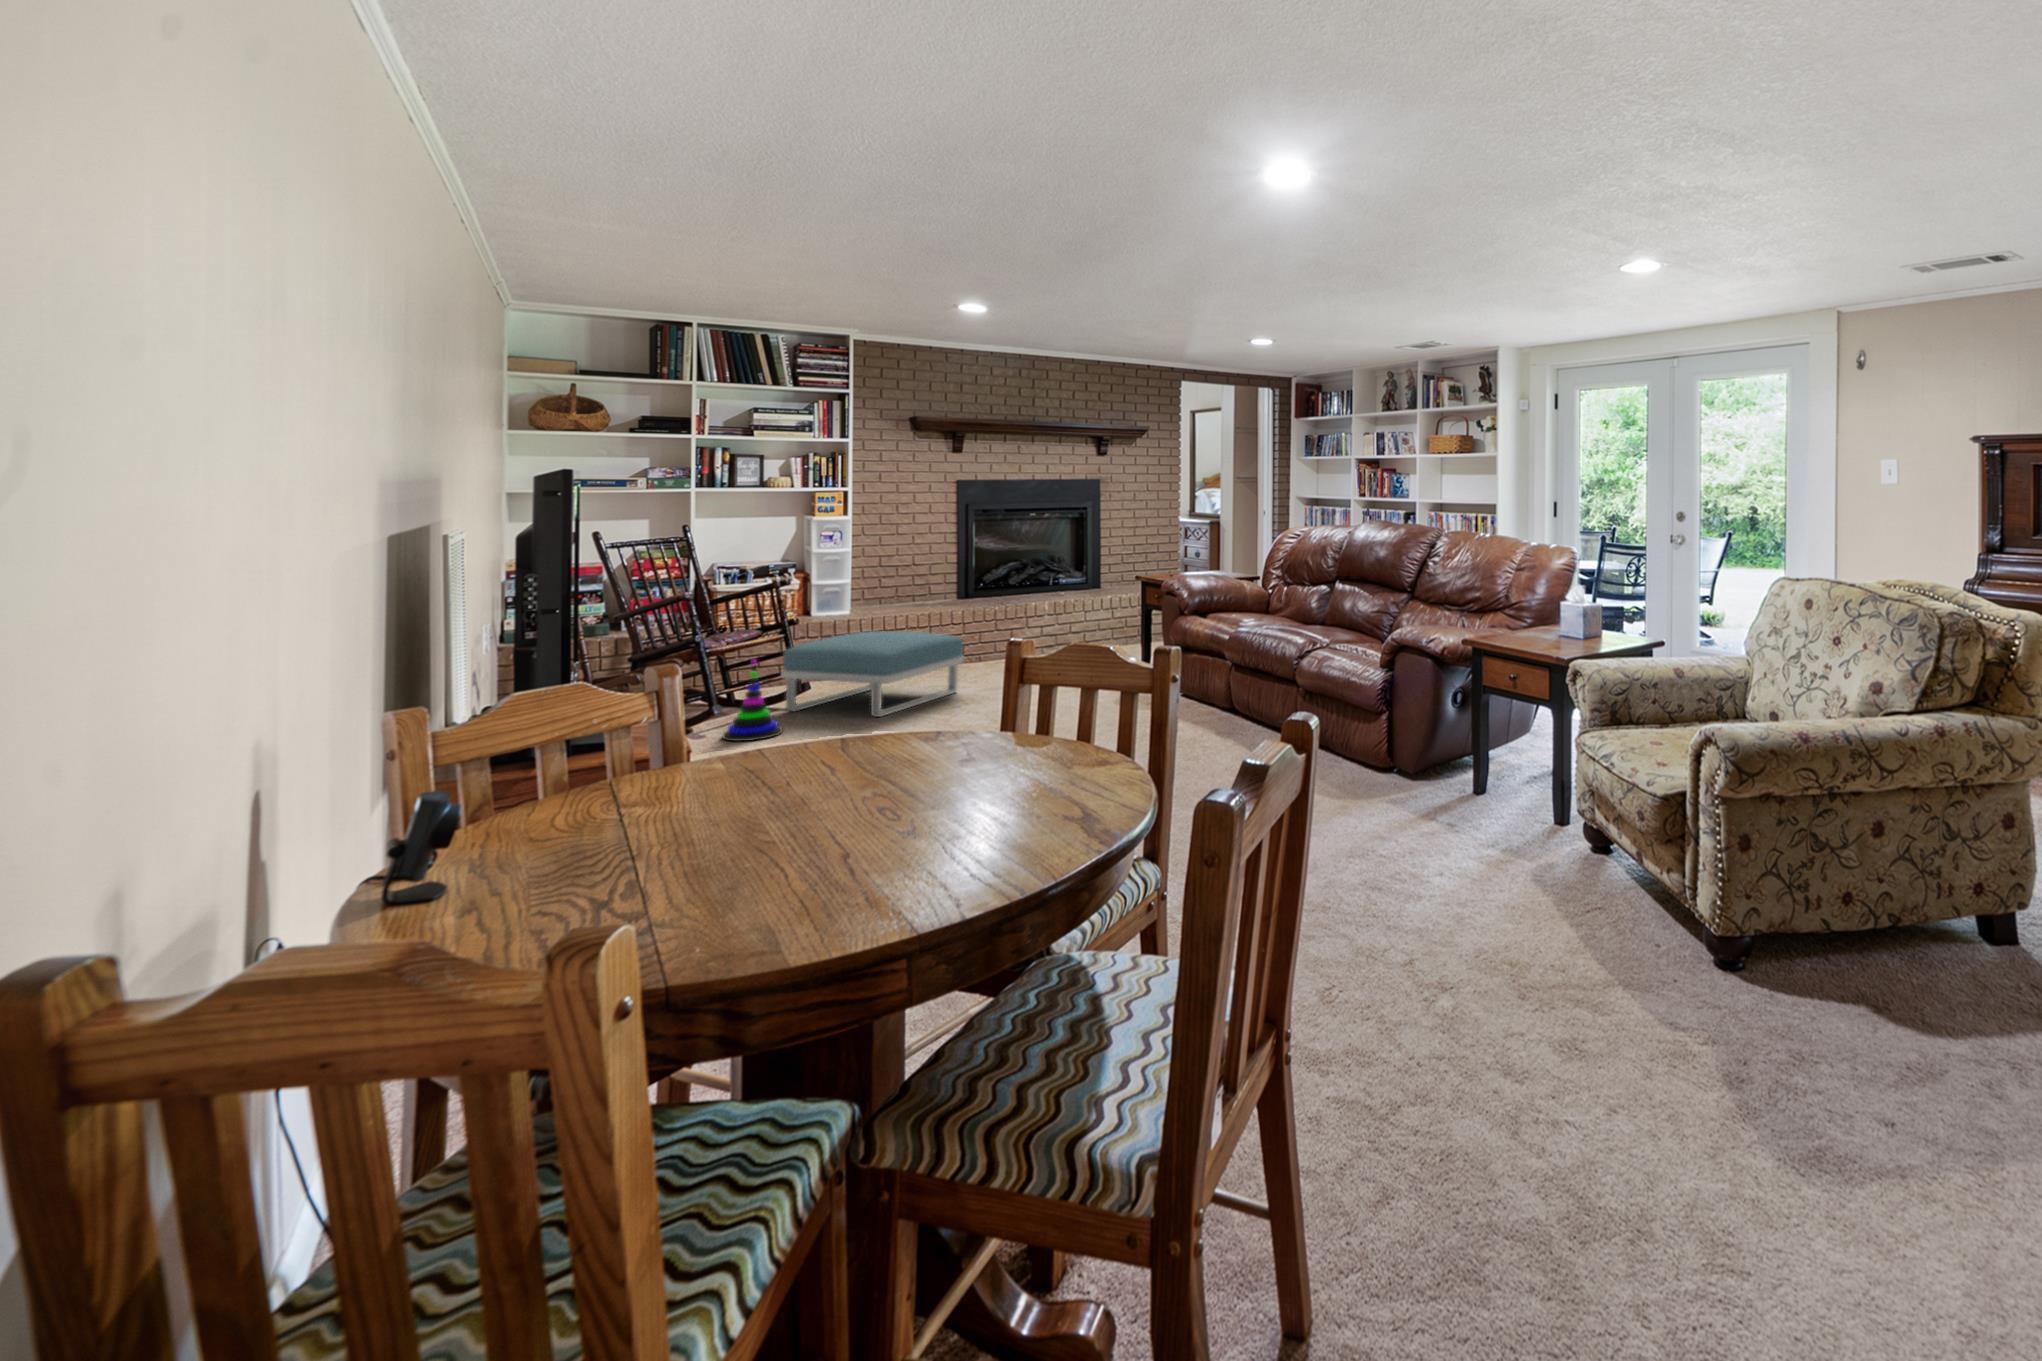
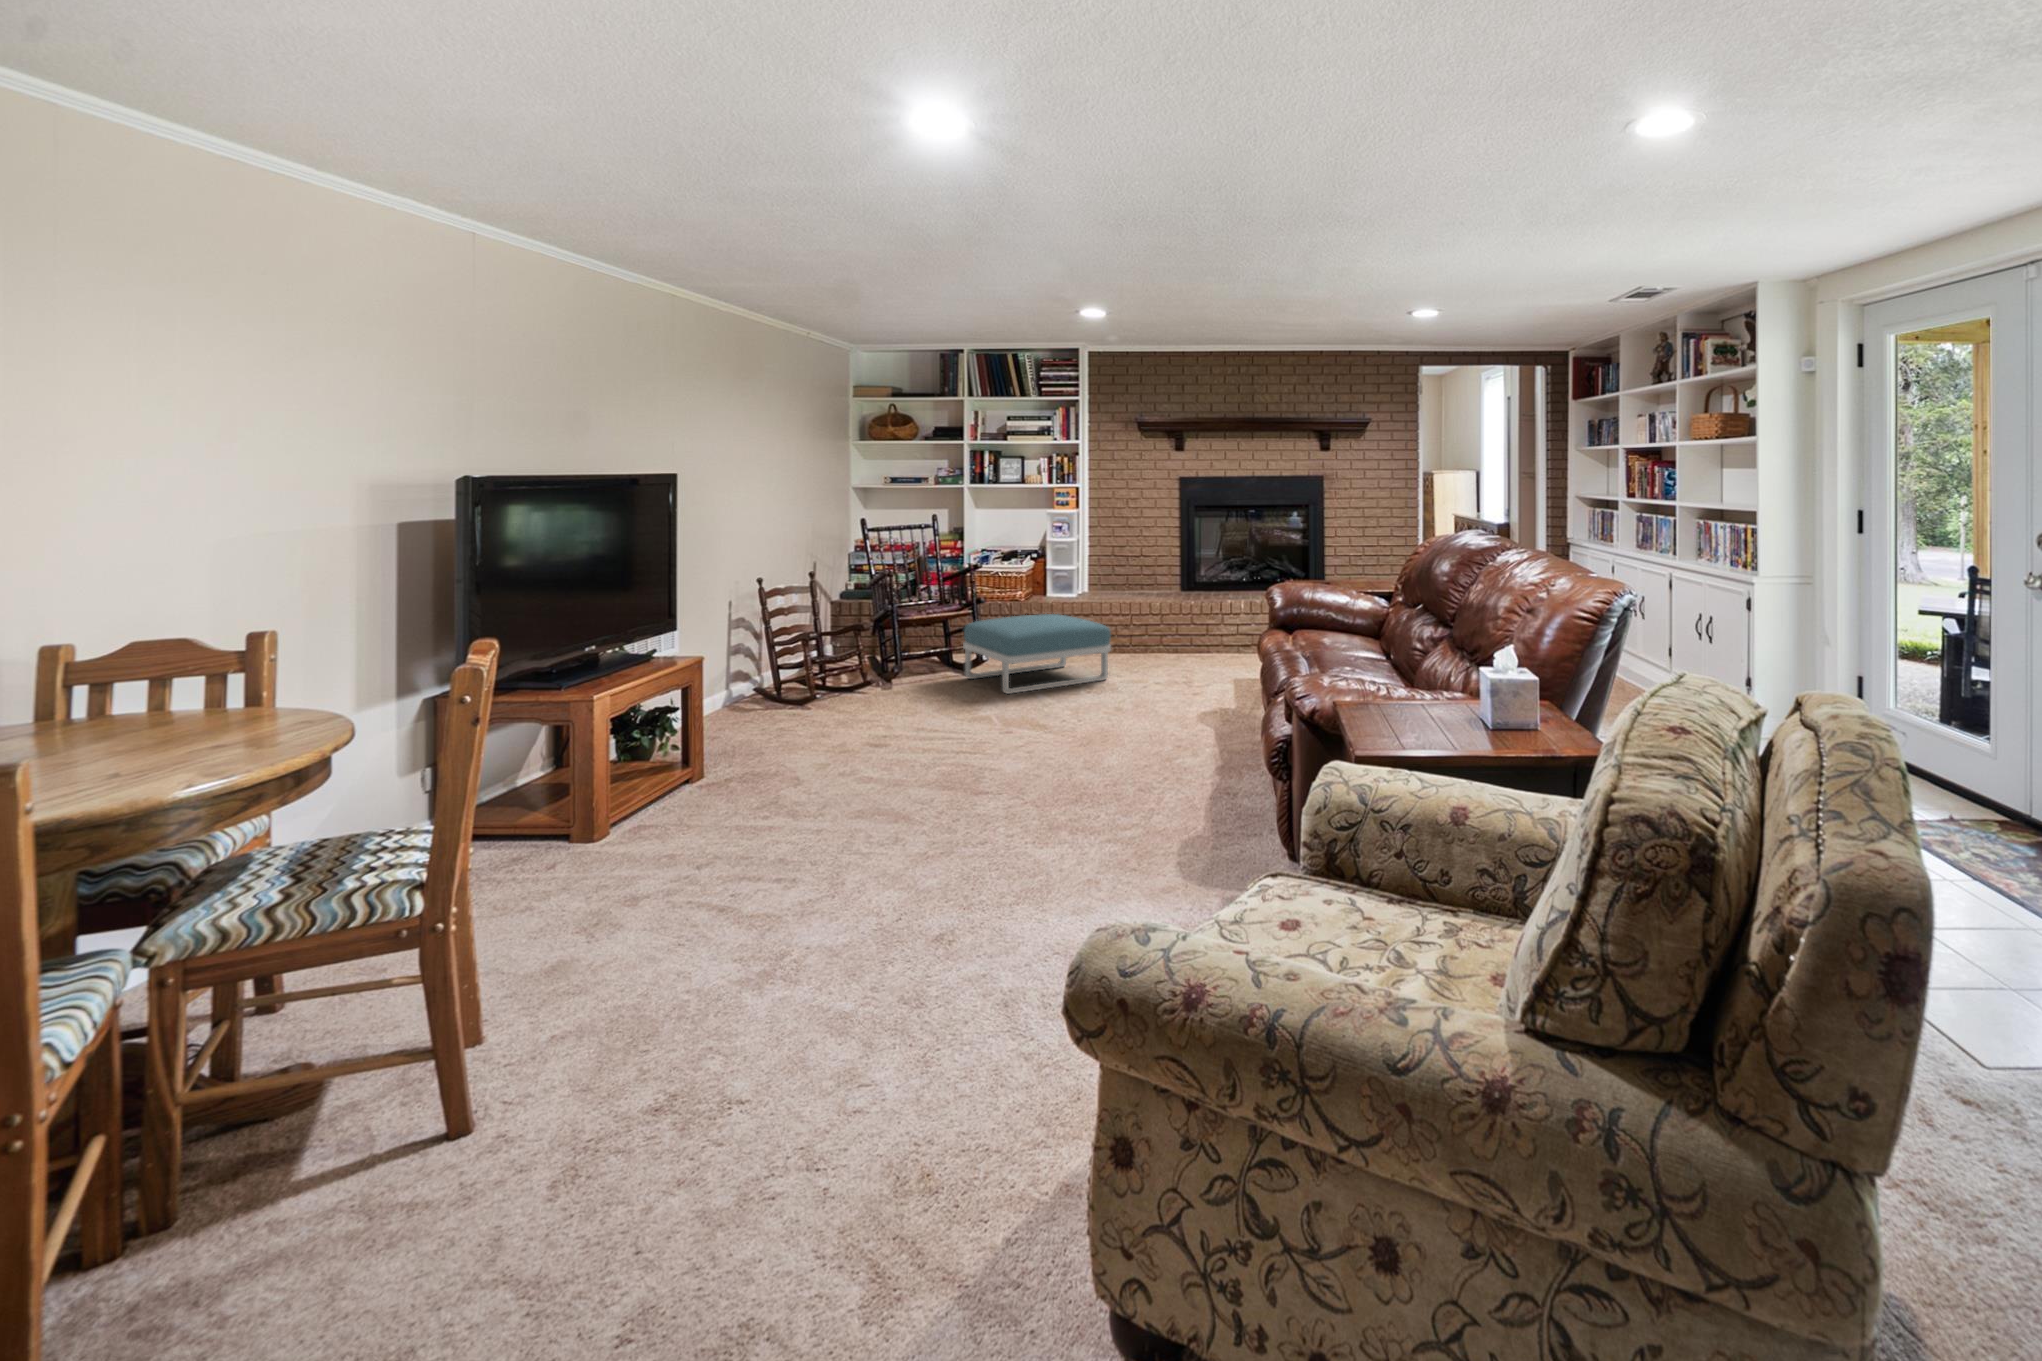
stacking toy: present [723,659,782,741] -> none [881,630,928,700]

